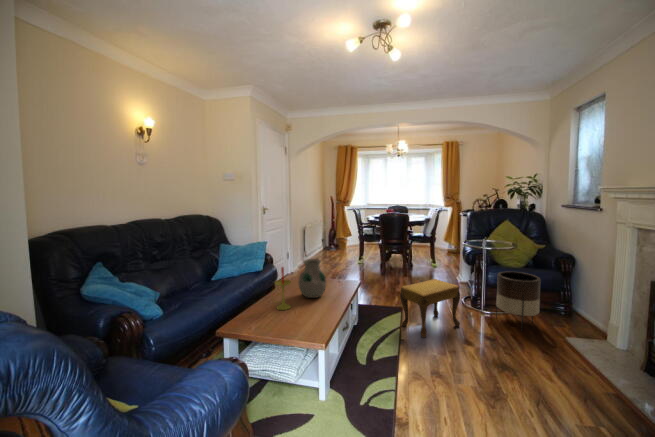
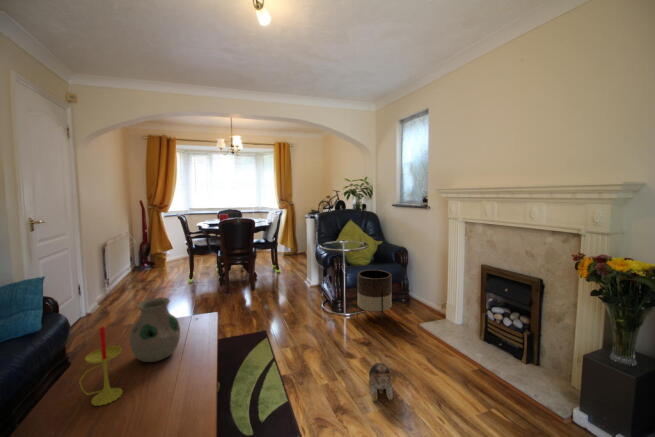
footstool: present [400,279,460,338] -> none [272,291,332,363]
plush toy: none [468,349,498,386] -> present [369,363,393,401]

